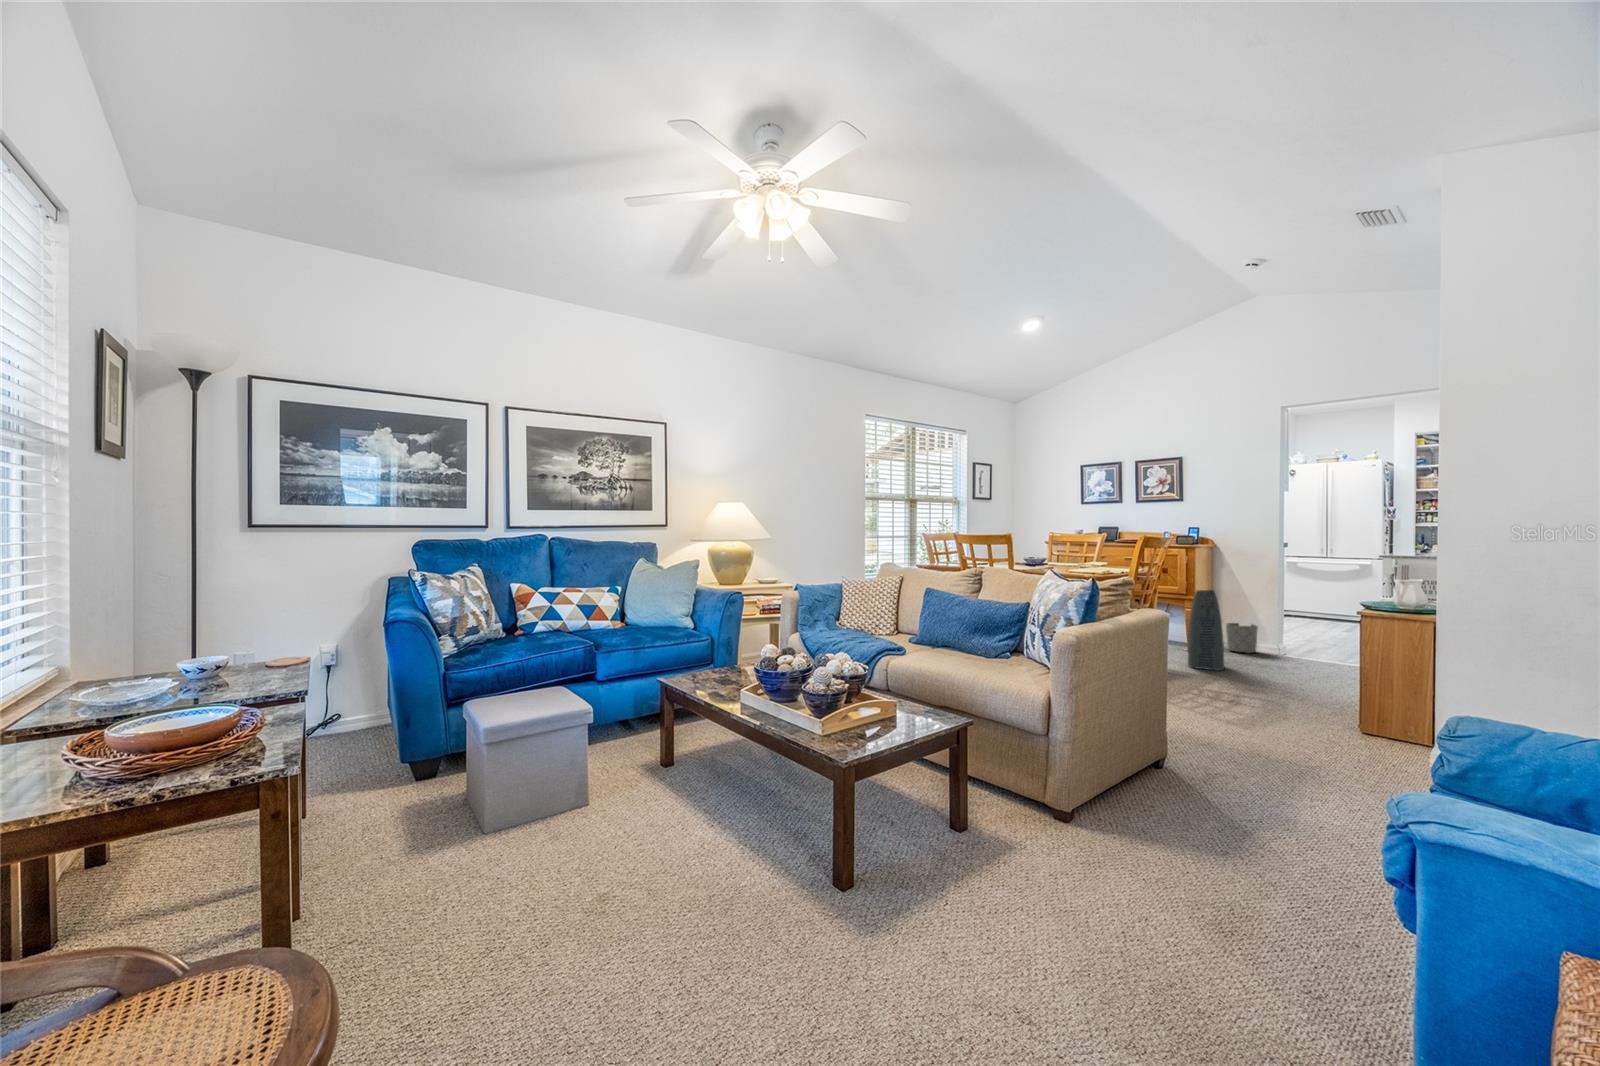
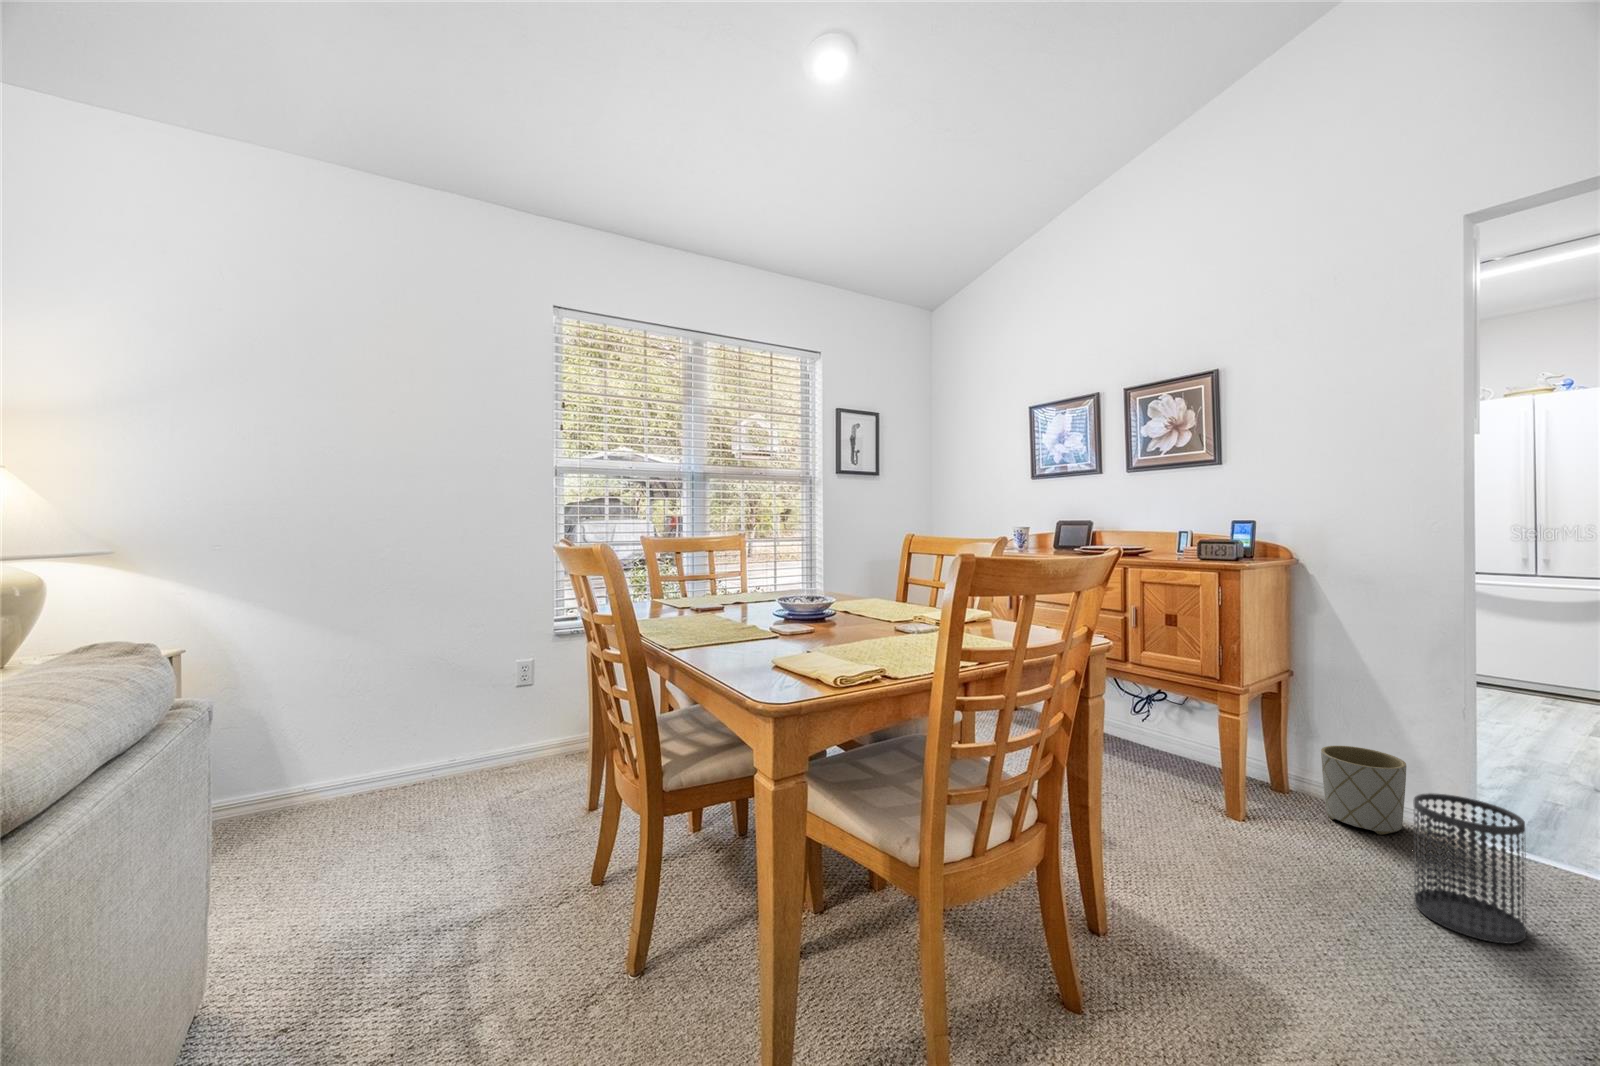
air purifier: present [1188,590,1224,671] -> none [1203,694,1309,946]
wastebasket: none [1258,626,1291,669] -> present [1413,793,1526,944]

